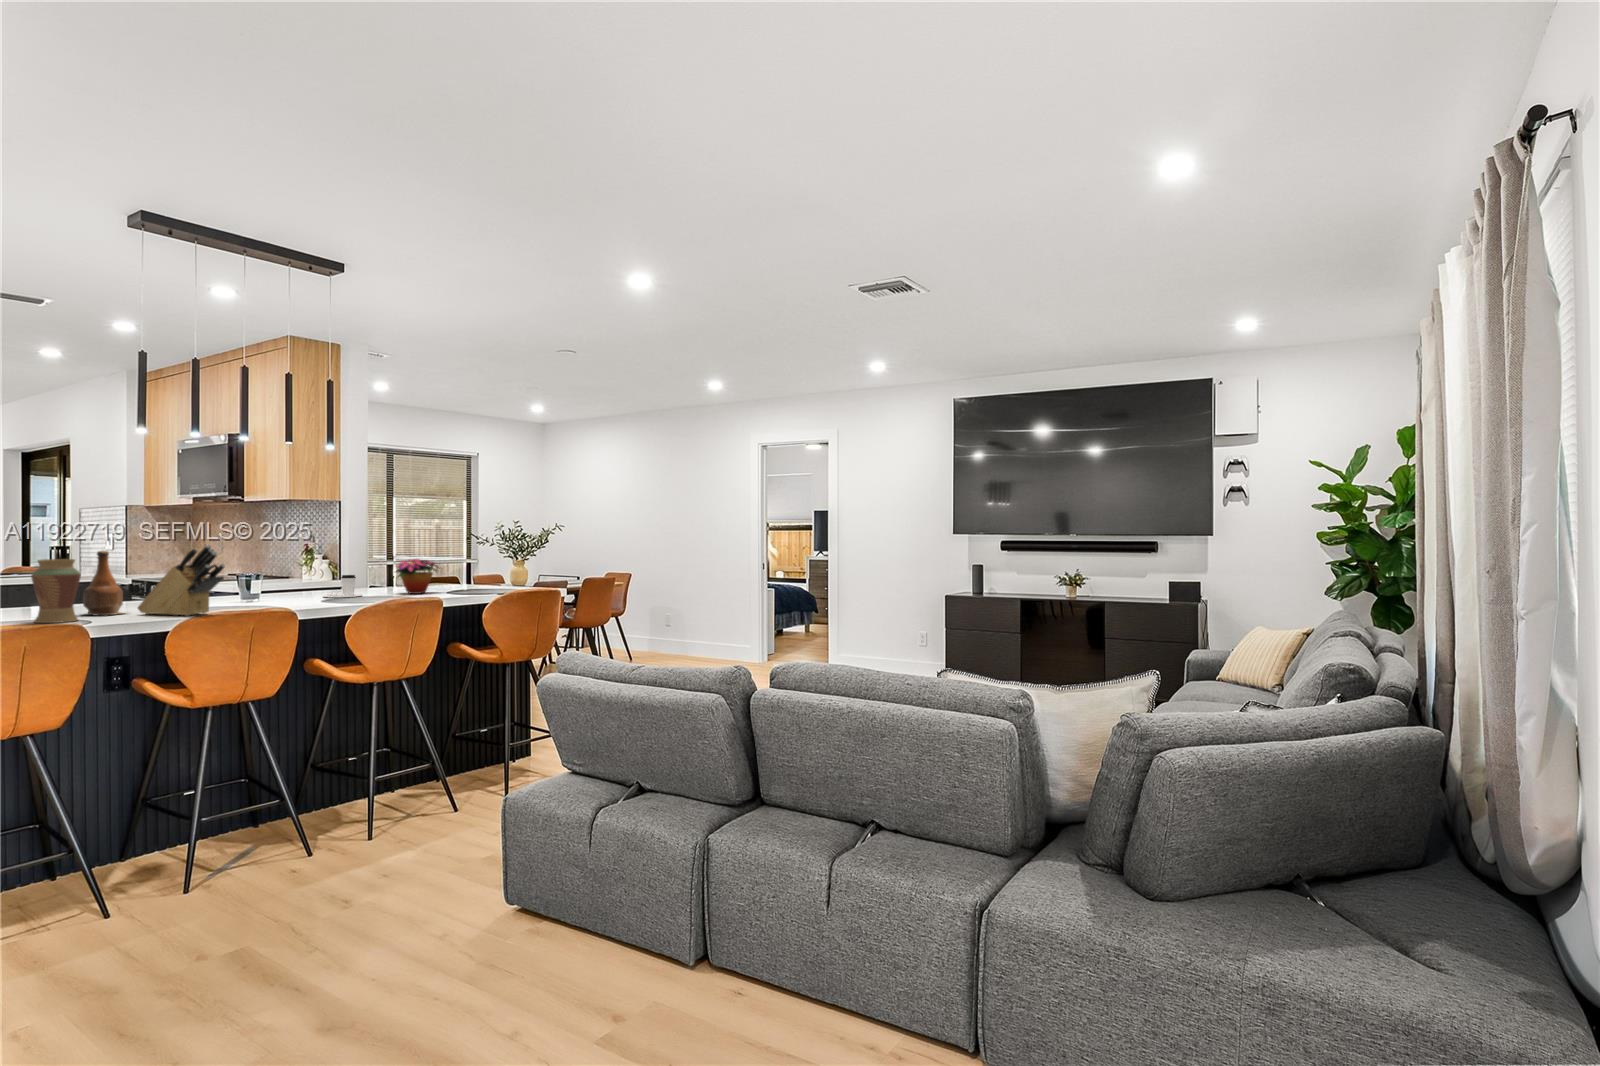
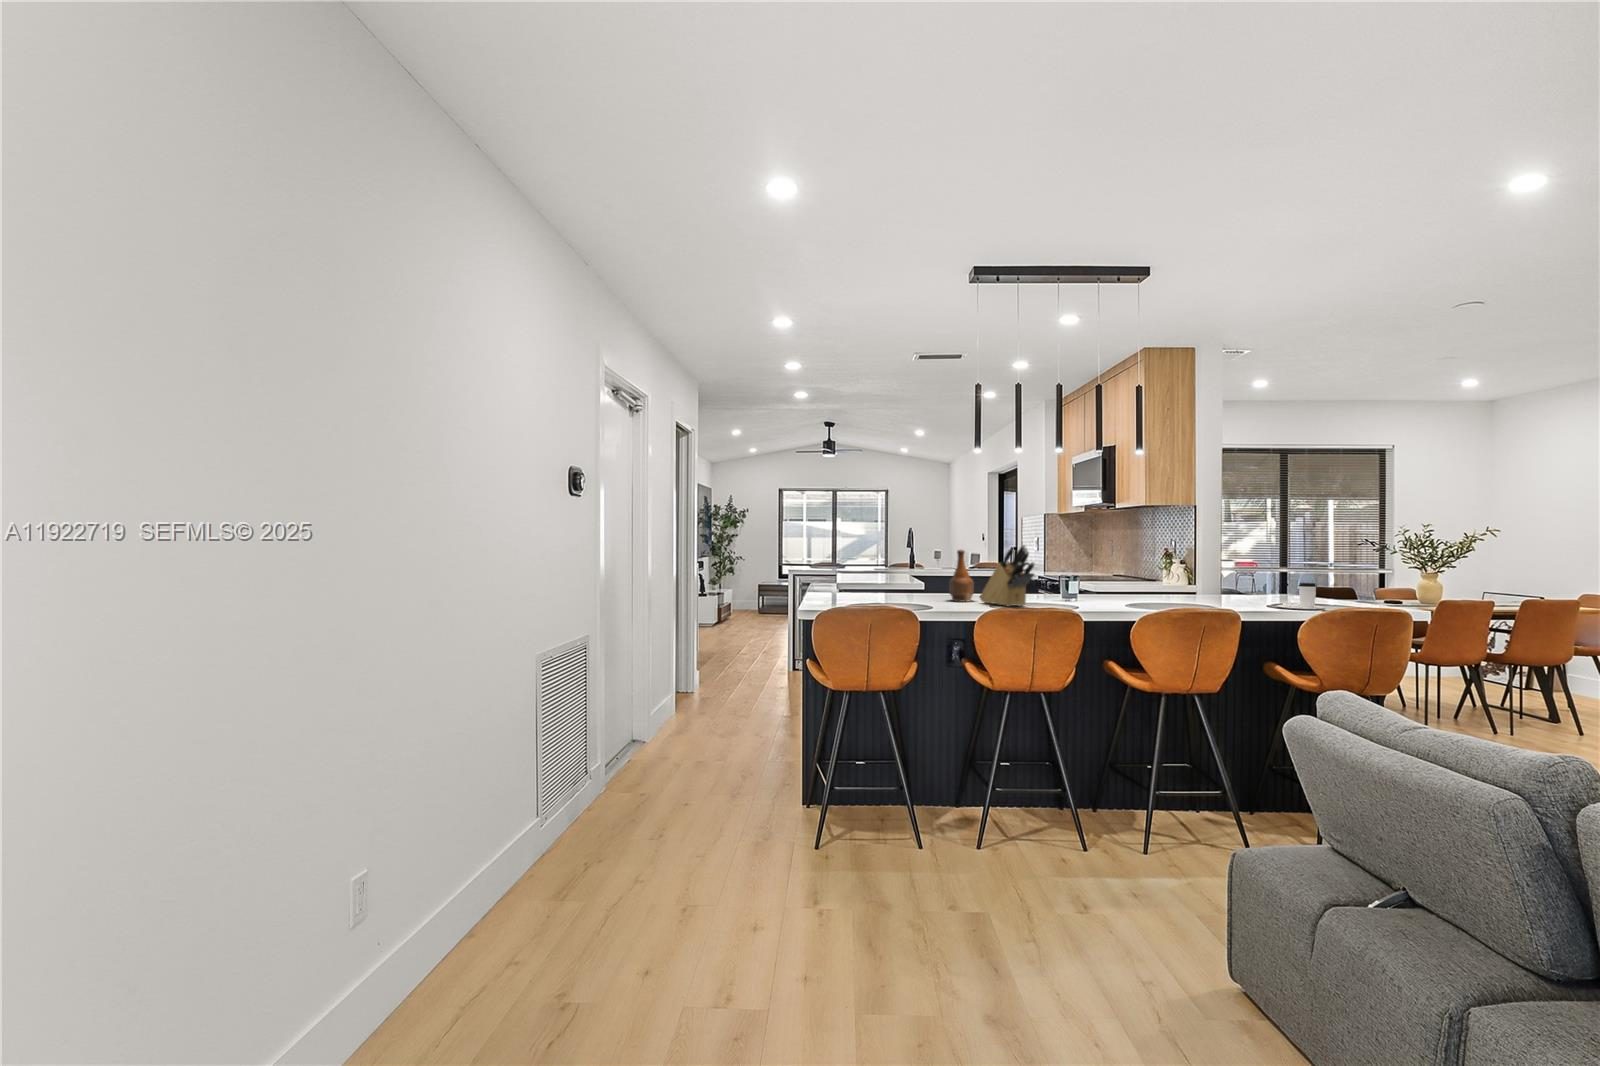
vase: present [31,559,81,623] -> none [911,555,940,604]
flower arrangement: present [396,559,440,594] -> none [1211,563,1276,602]
coffee cup: present [323,575,362,598] -> present [1277,583,1325,609]

